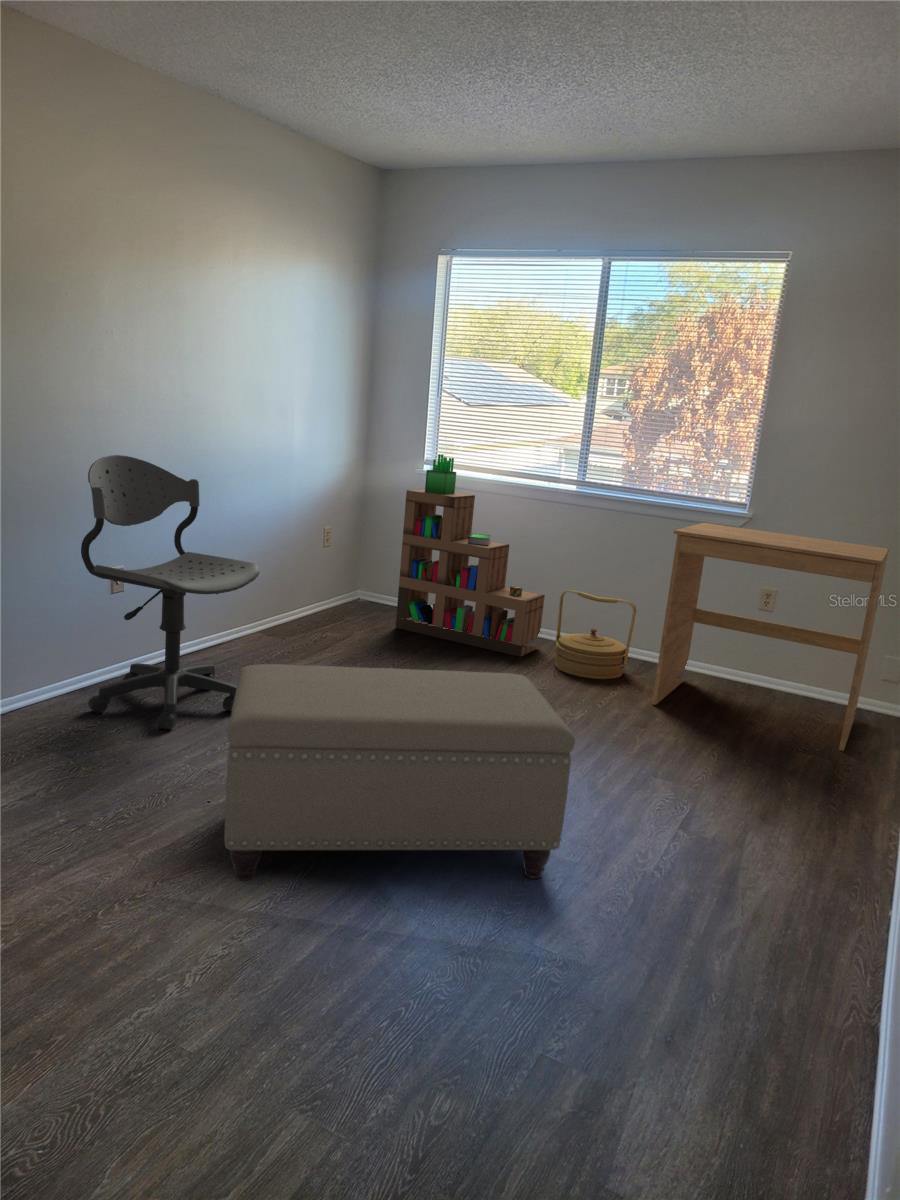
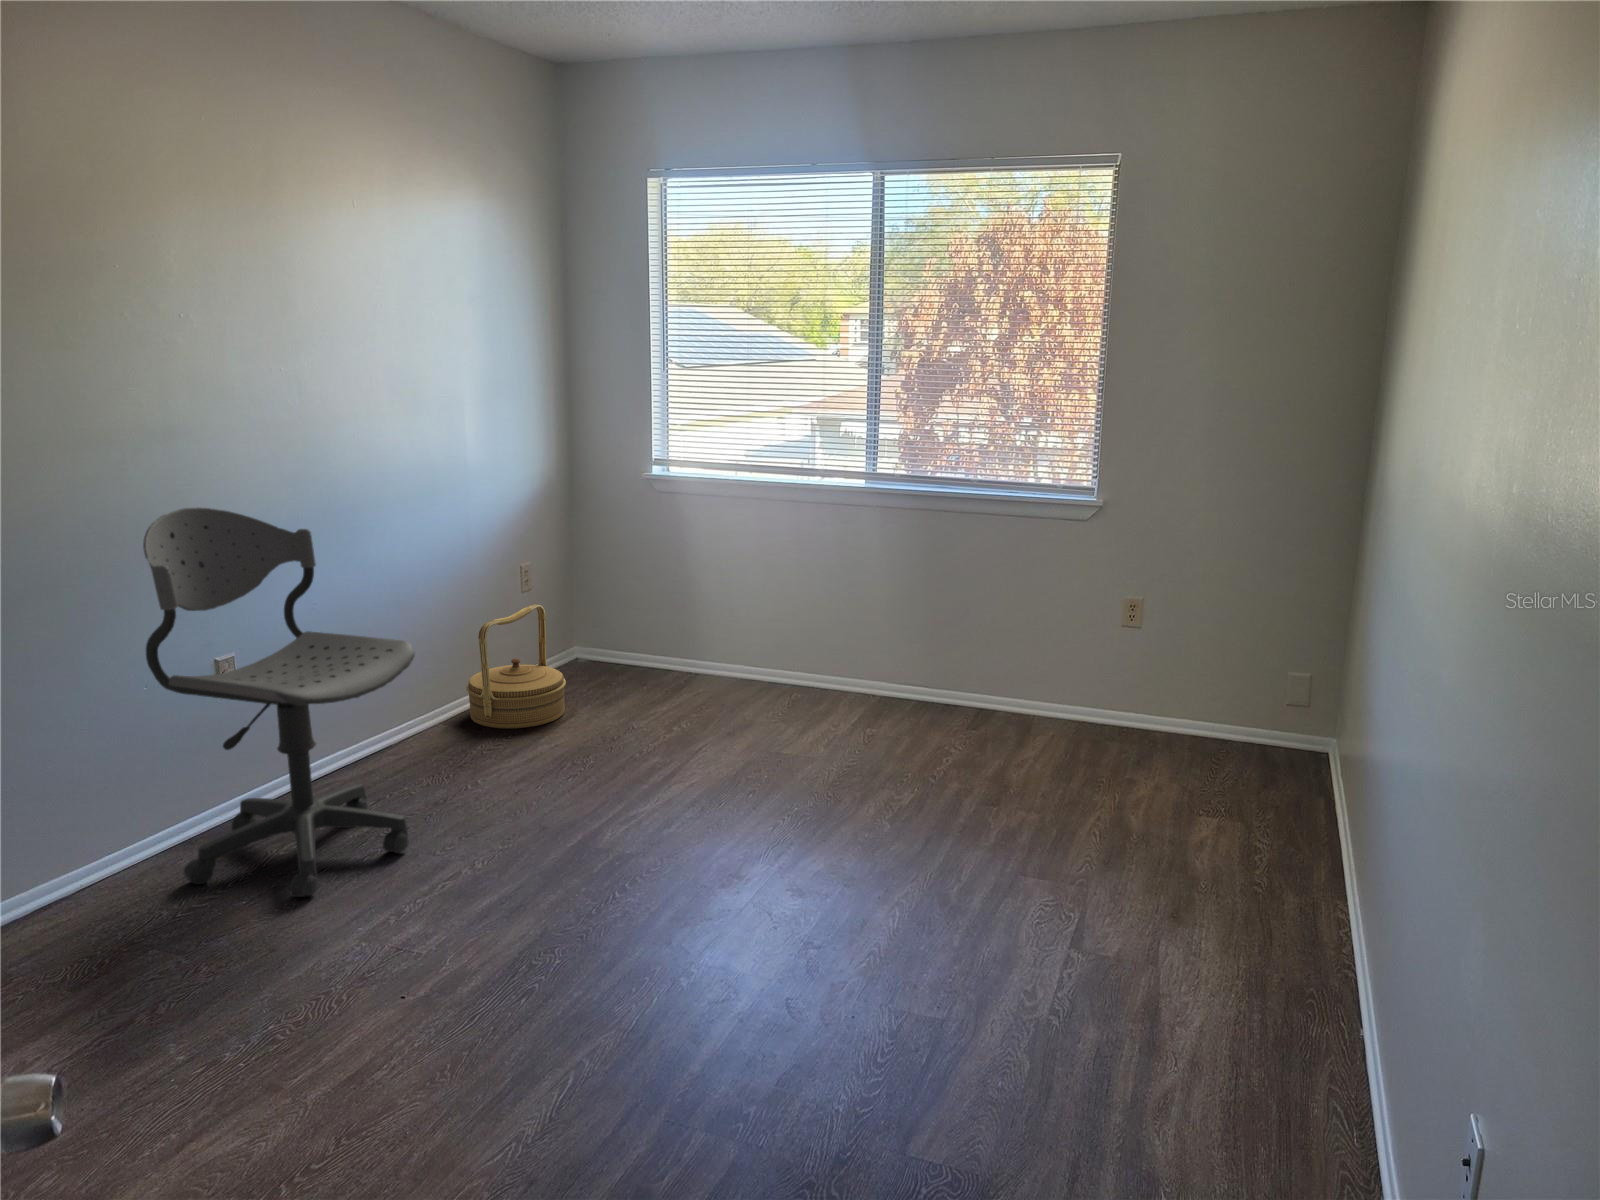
bookshelf: present [396,454,545,657] -> none [607,439,810,705]
desk: present [652,523,889,751] -> none [969,505,1249,794]
woven basket: present [555,590,636,679] -> present [466,604,566,729]
ottoman: present [224,664,575,881] -> none [400,776,888,1139]

